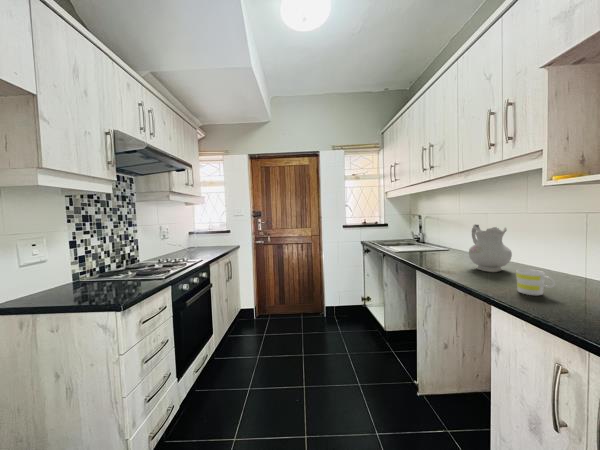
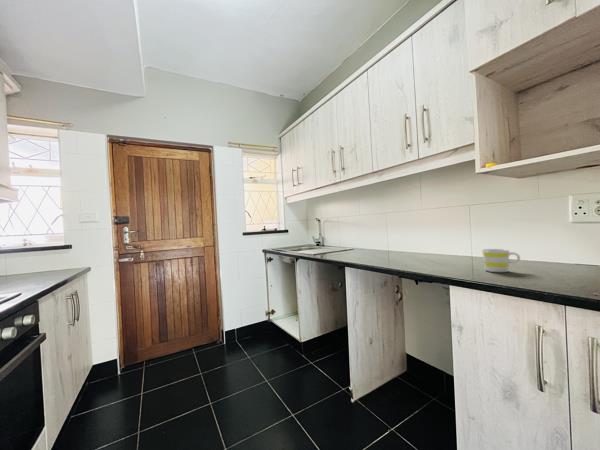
ceramic pitcher: present [469,224,512,272] -> none [401,217,441,260]

